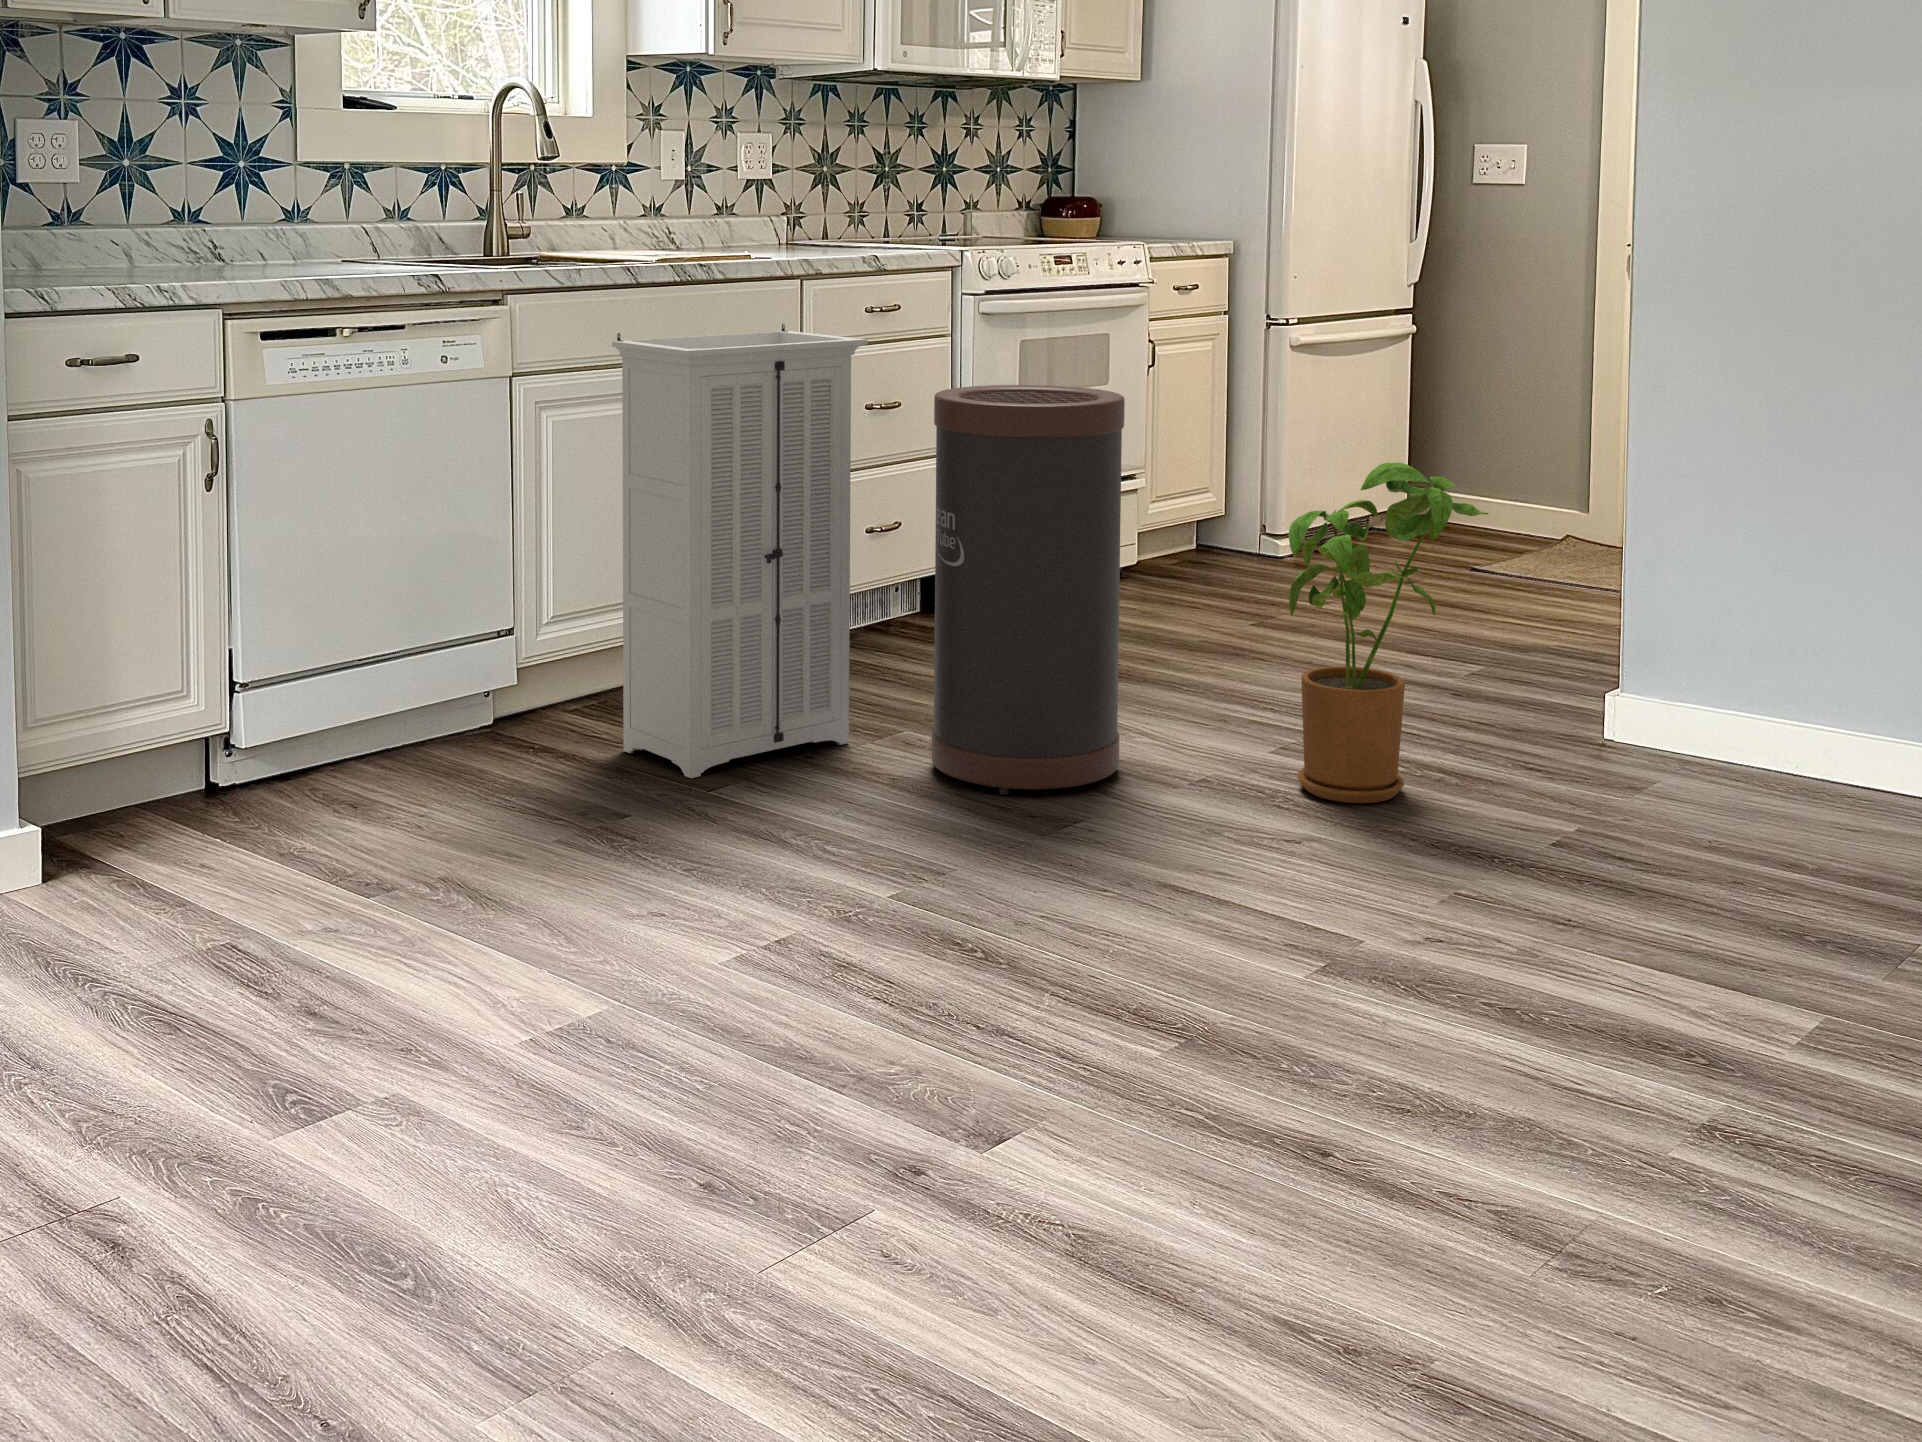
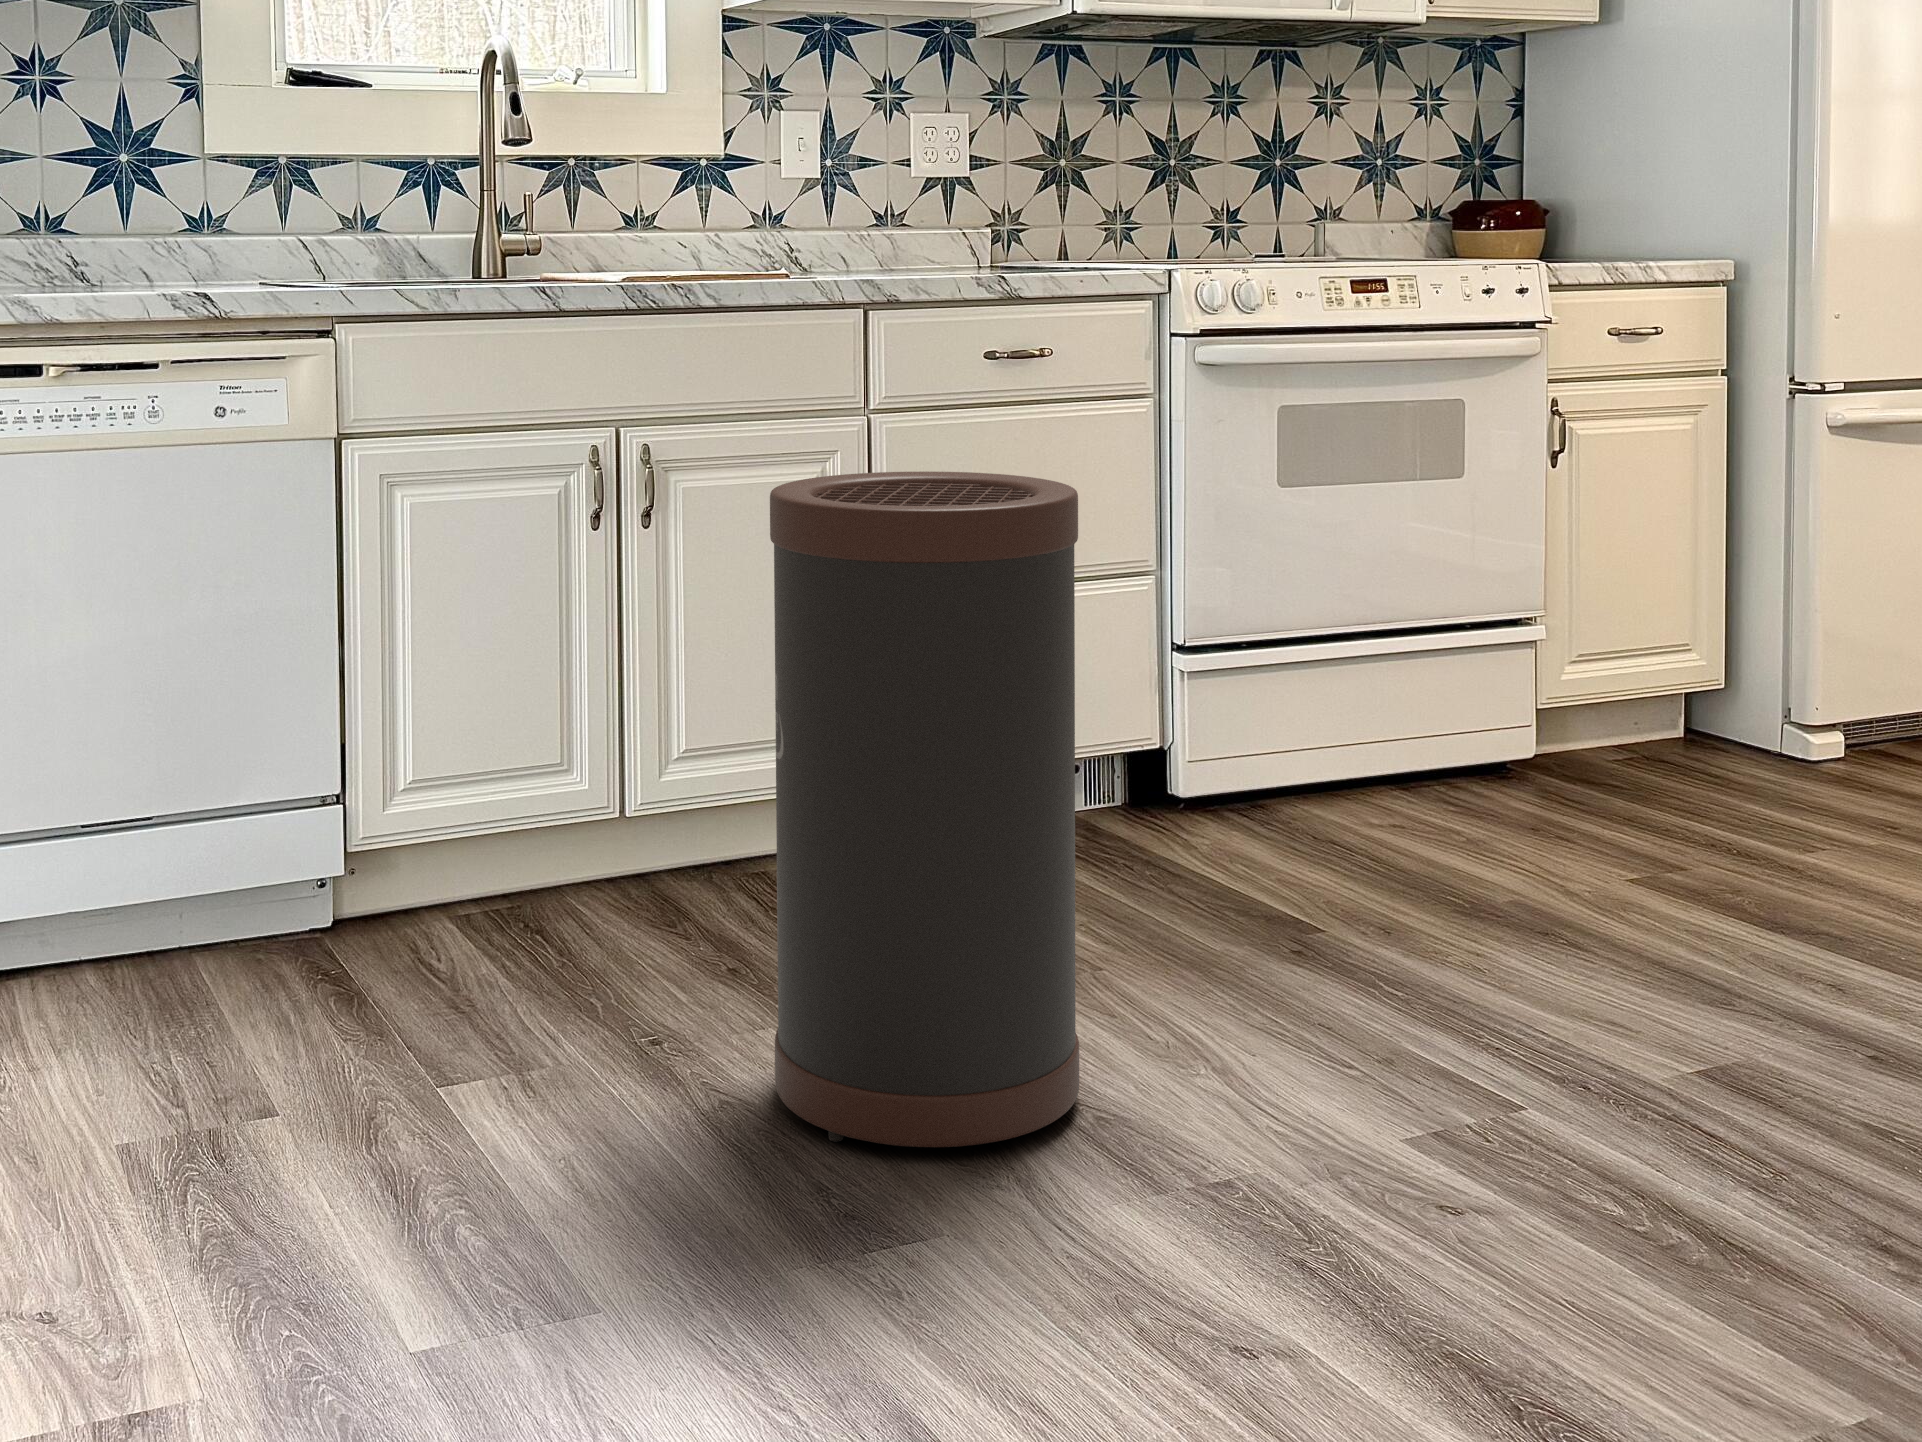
storage cabinet: present [612,324,867,778] -> none [403,370,753,1035]
house plant: present [1289,463,1488,803] -> none [1281,643,1666,1274]

